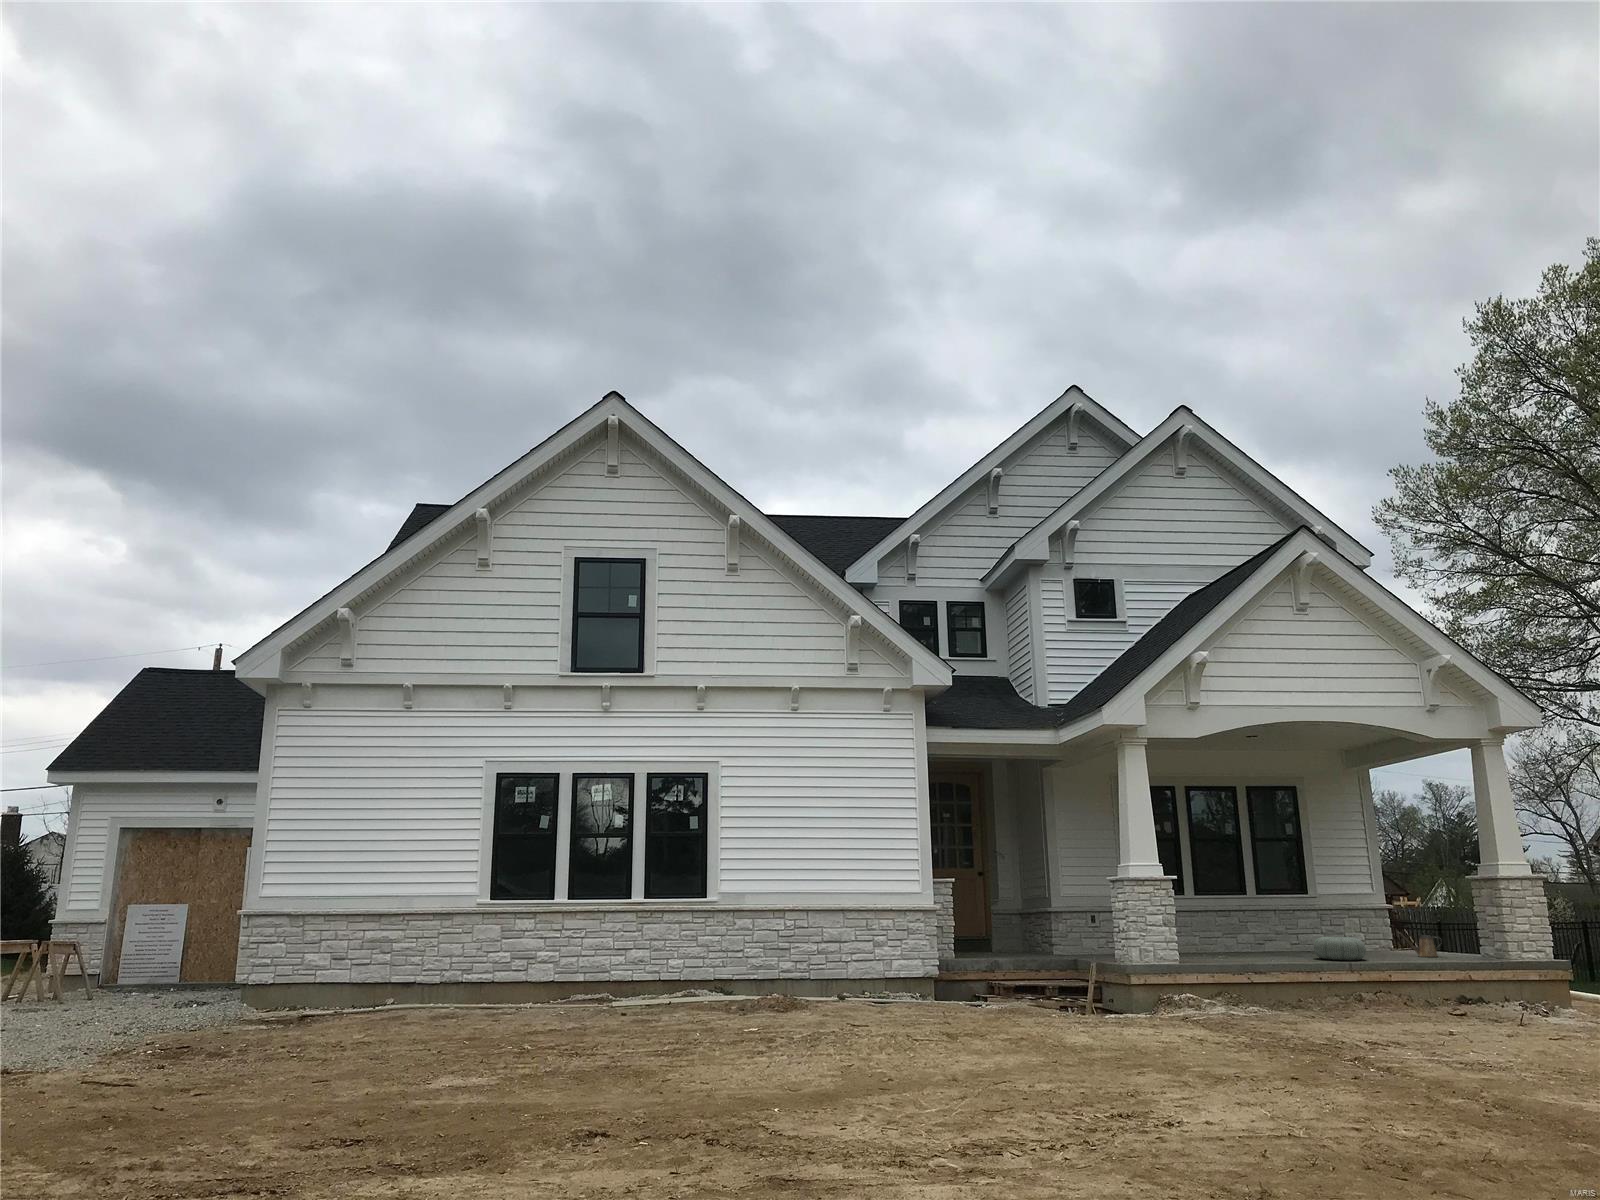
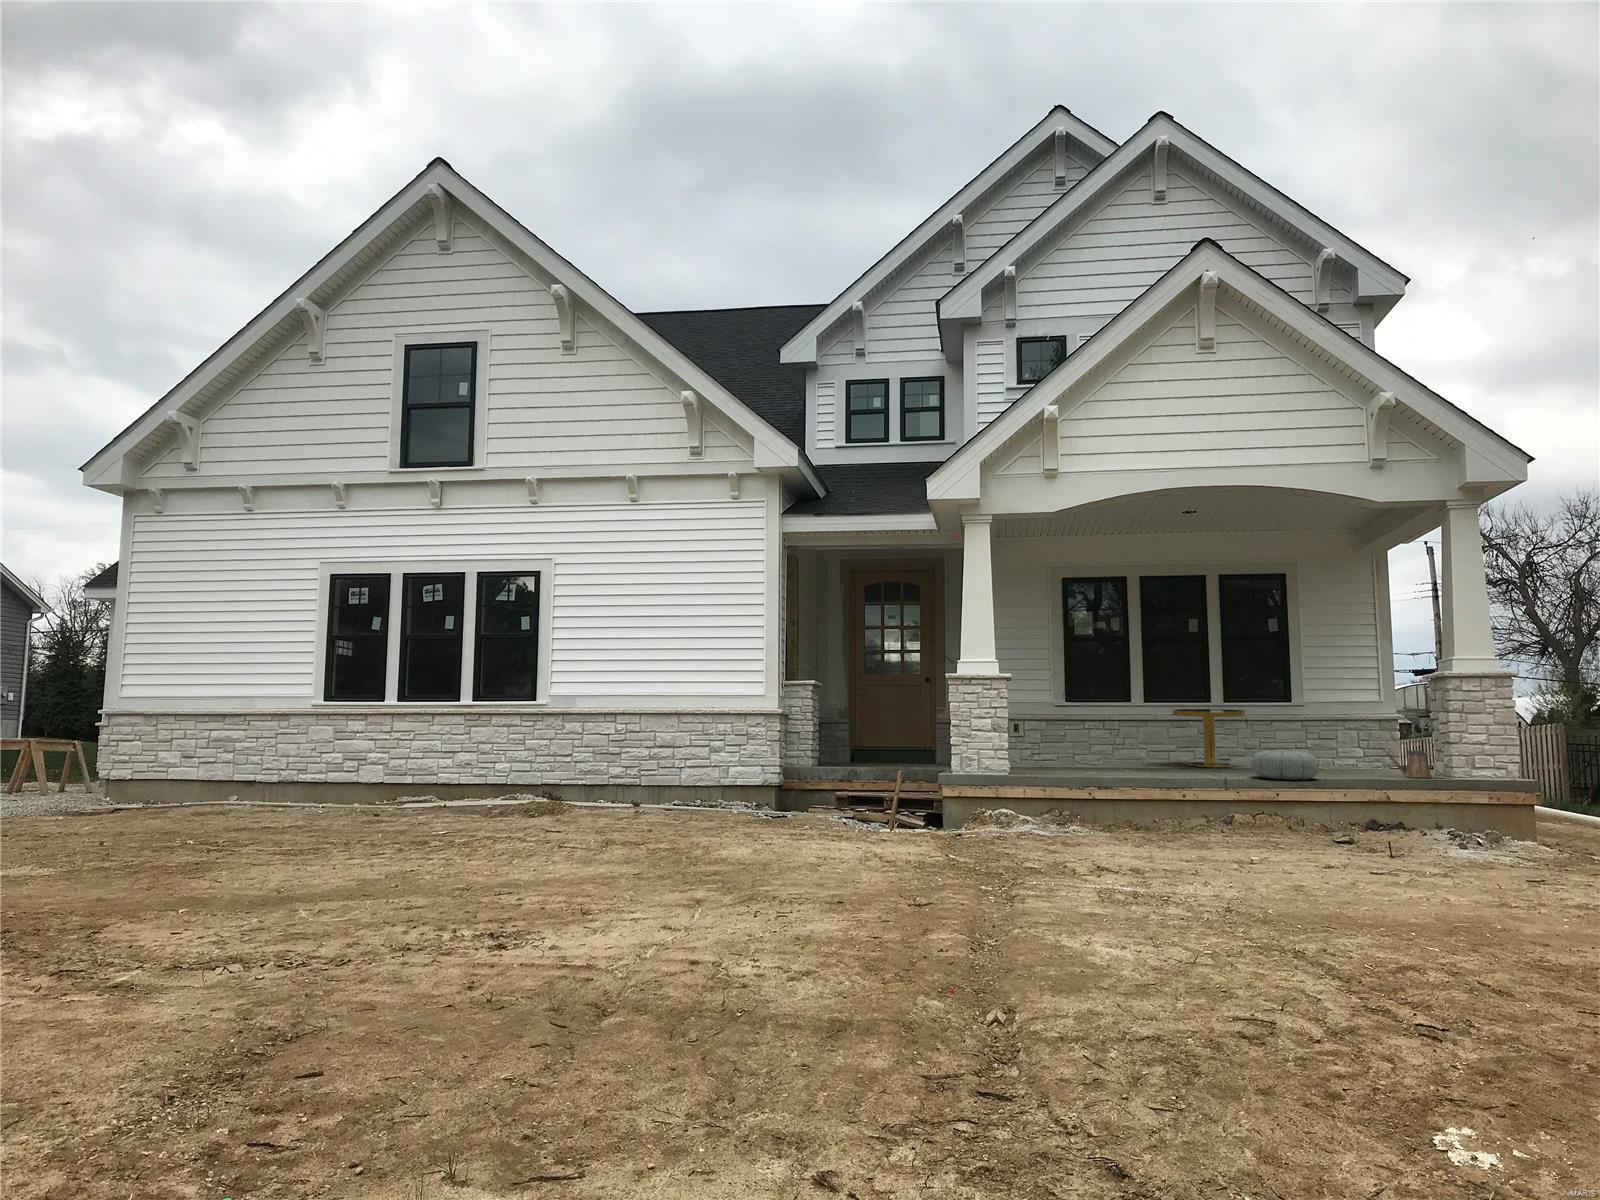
side table: none [1225,902,1287,952] -> present [1171,709,1247,768]

